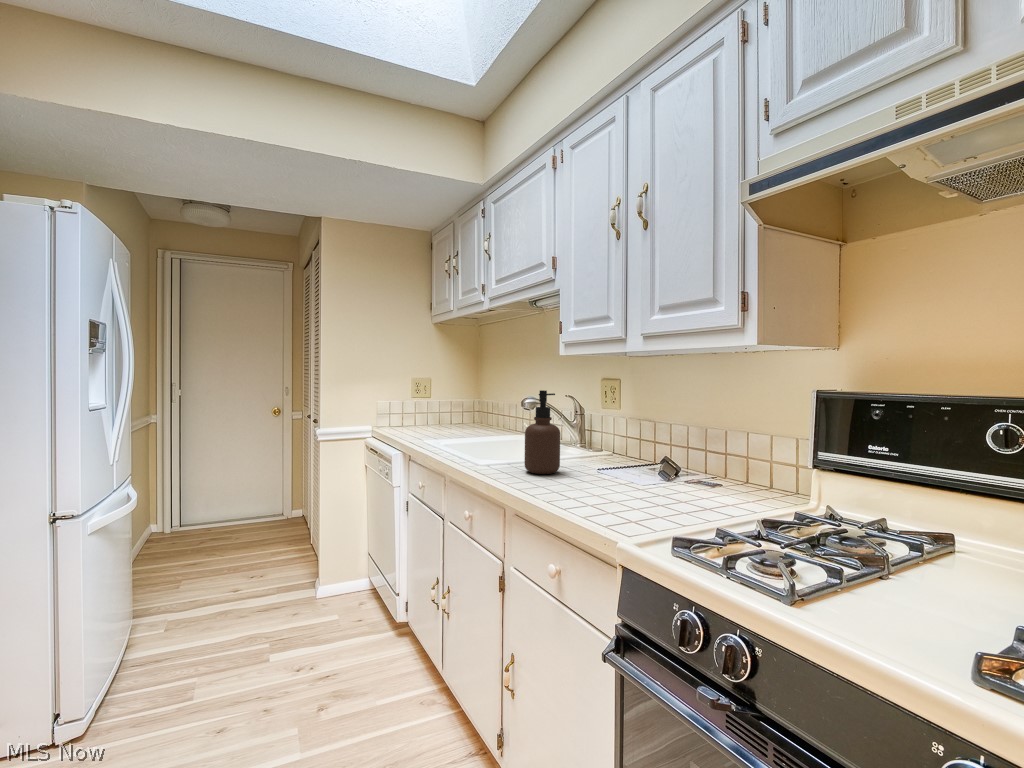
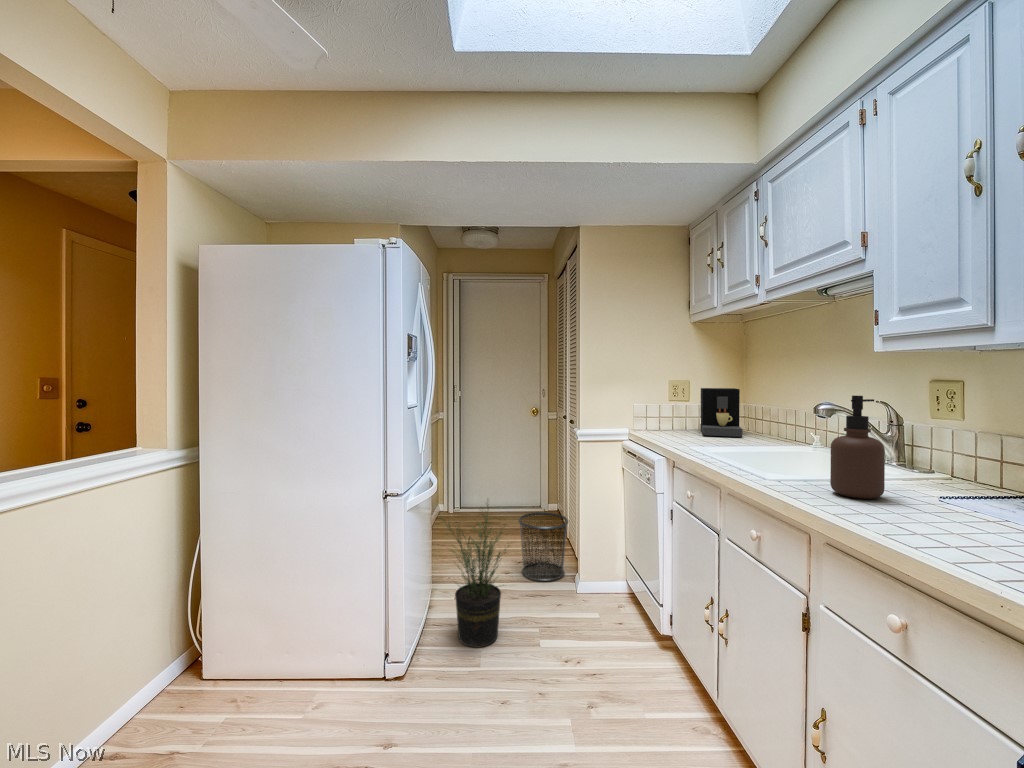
coffee maker: none [442,384,475,428] -> present [700,388,742,437]
potted plant: none [109,512,236,695] -> present [440,505,509,647]
trash can: none [246,520,308,598] -> present [519,512,568,581]

